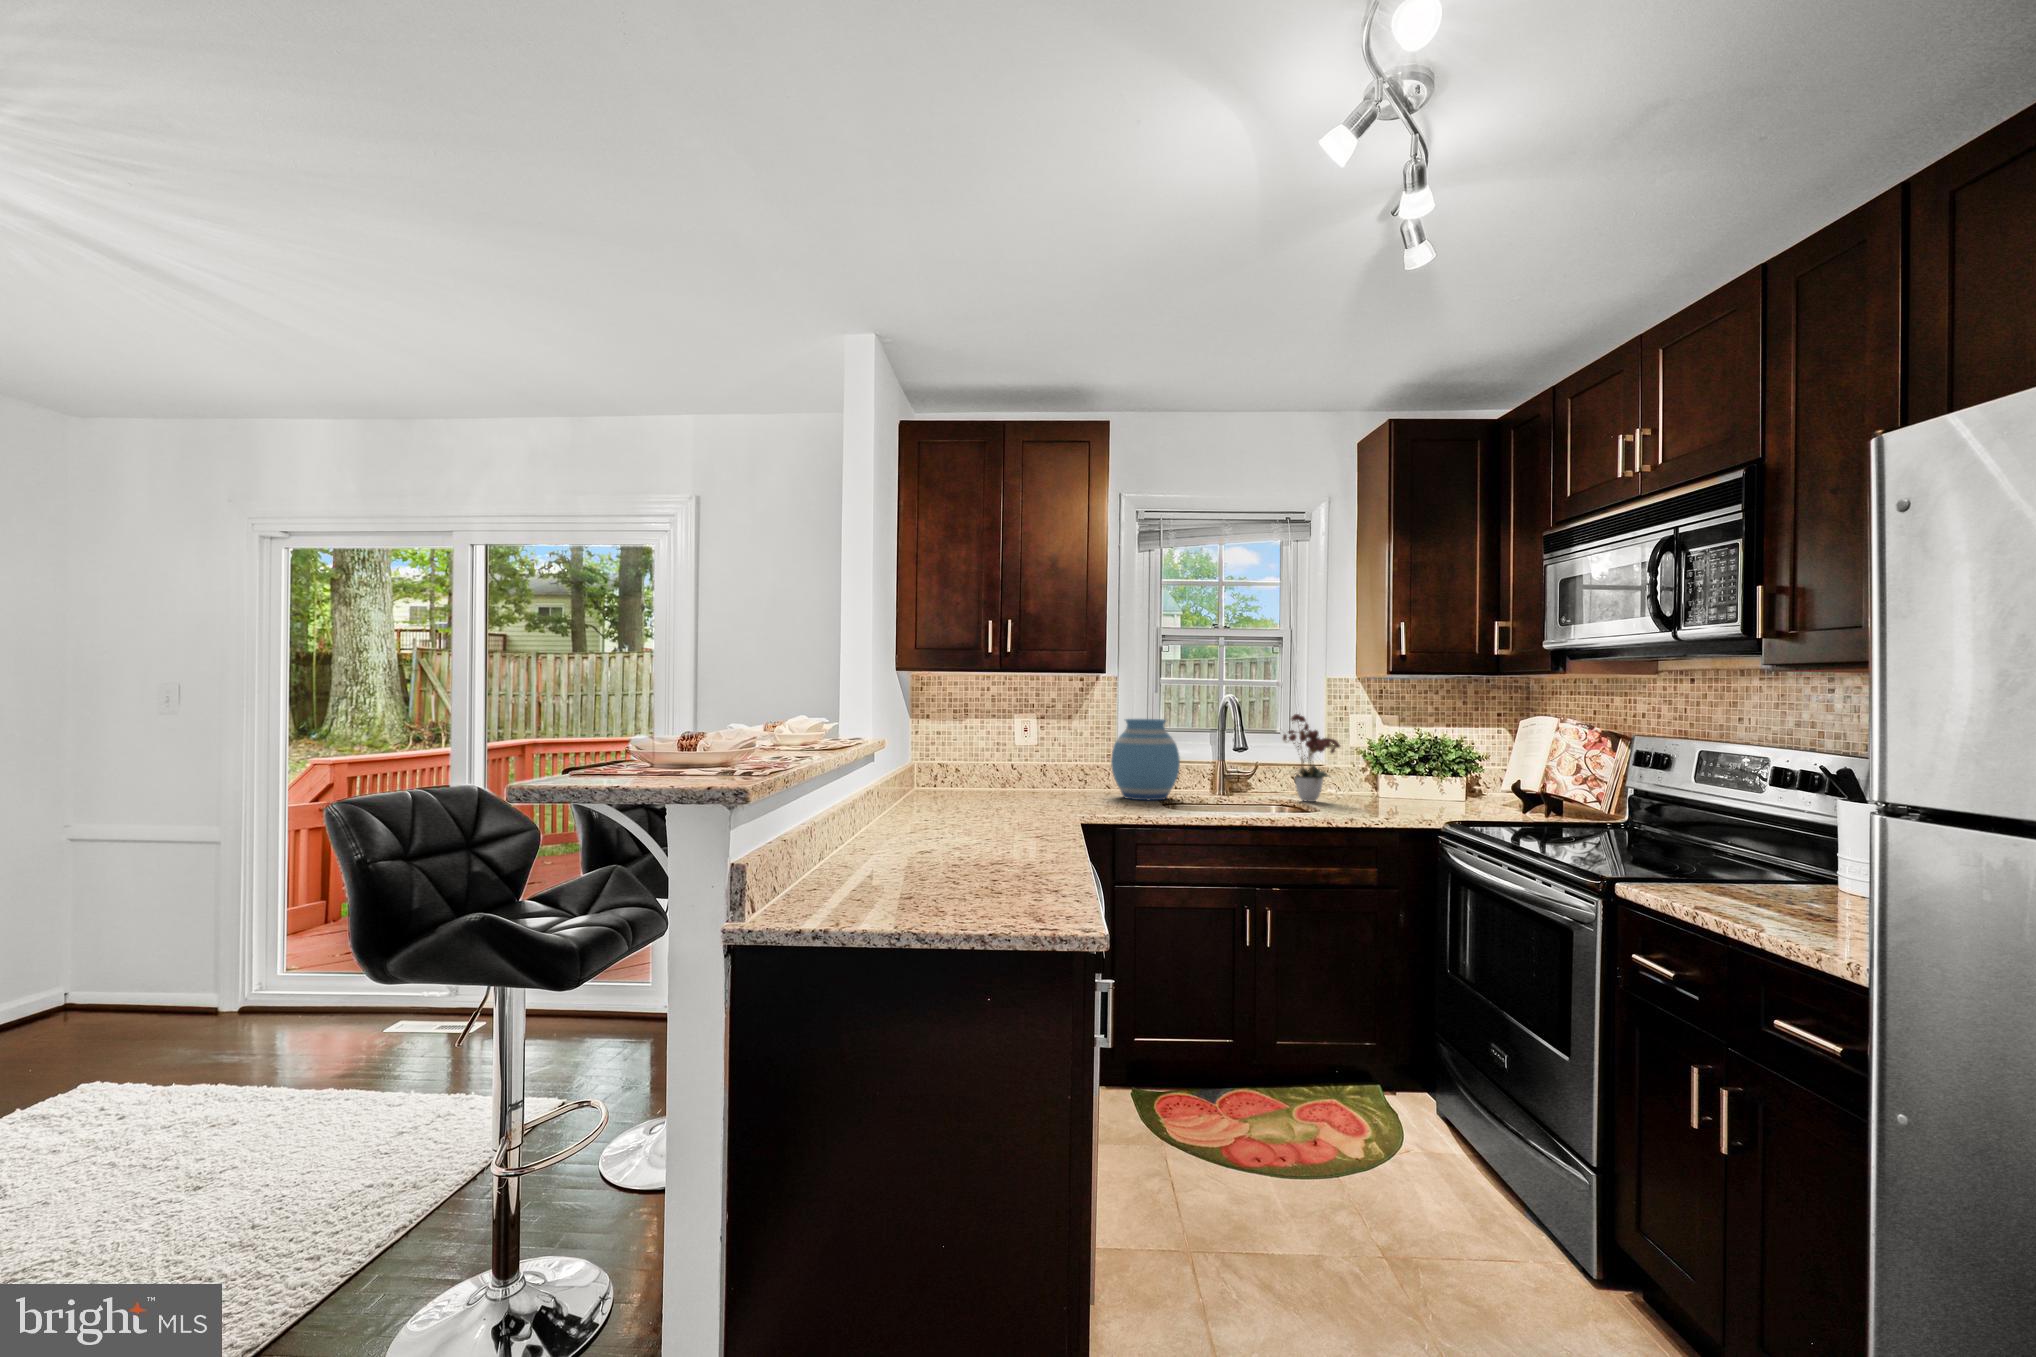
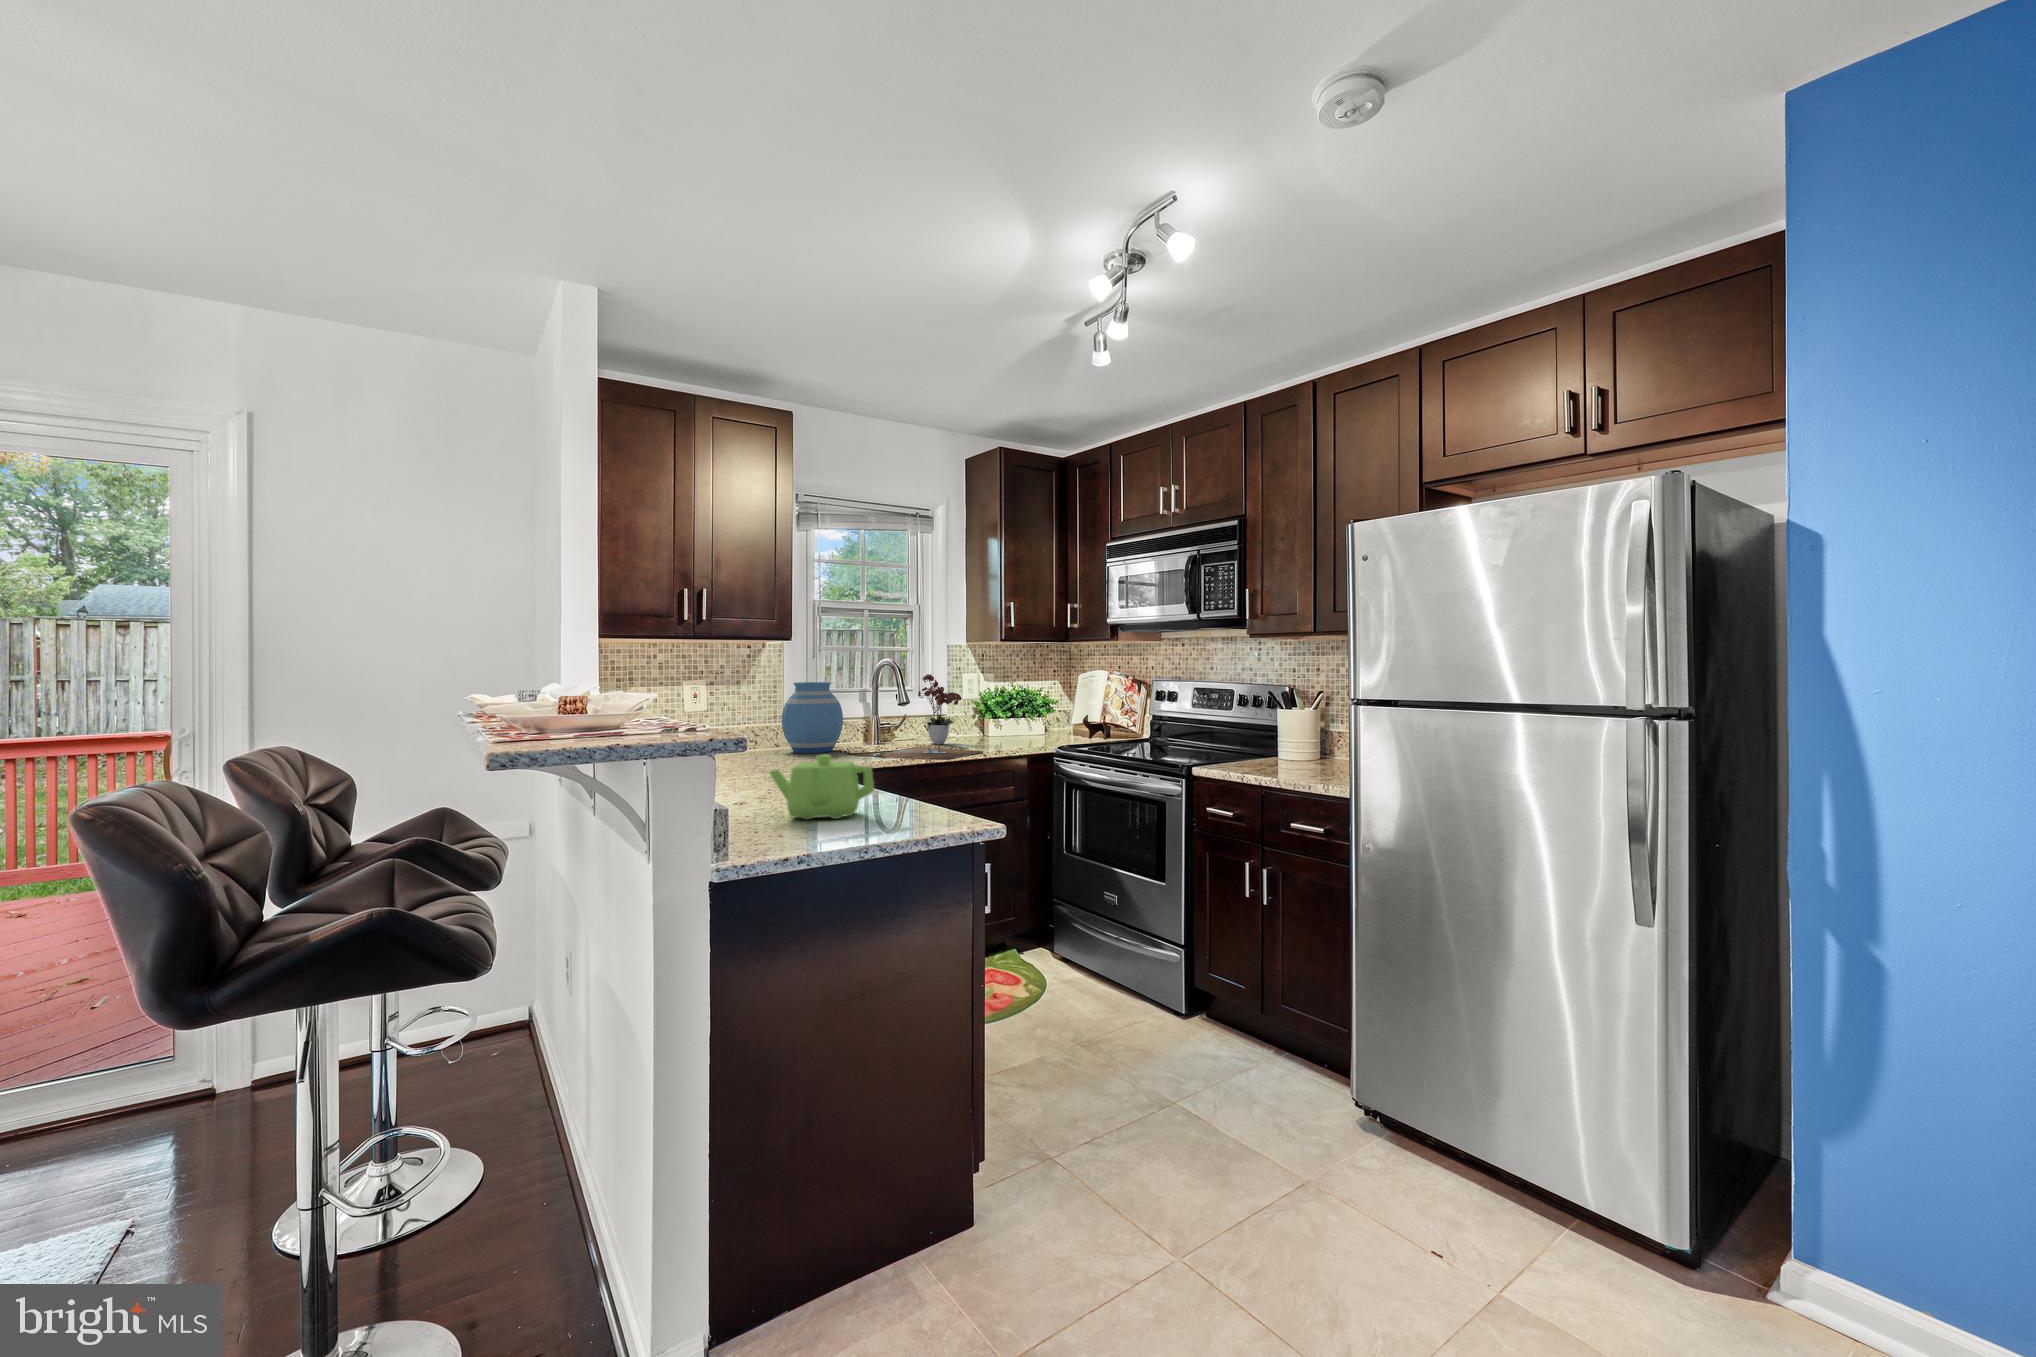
cutting board: none [1192,802,1336,824] -> present [873,743,983,759]
teapot: none [902,810,1006,889] -> present [770,755,874,819]

